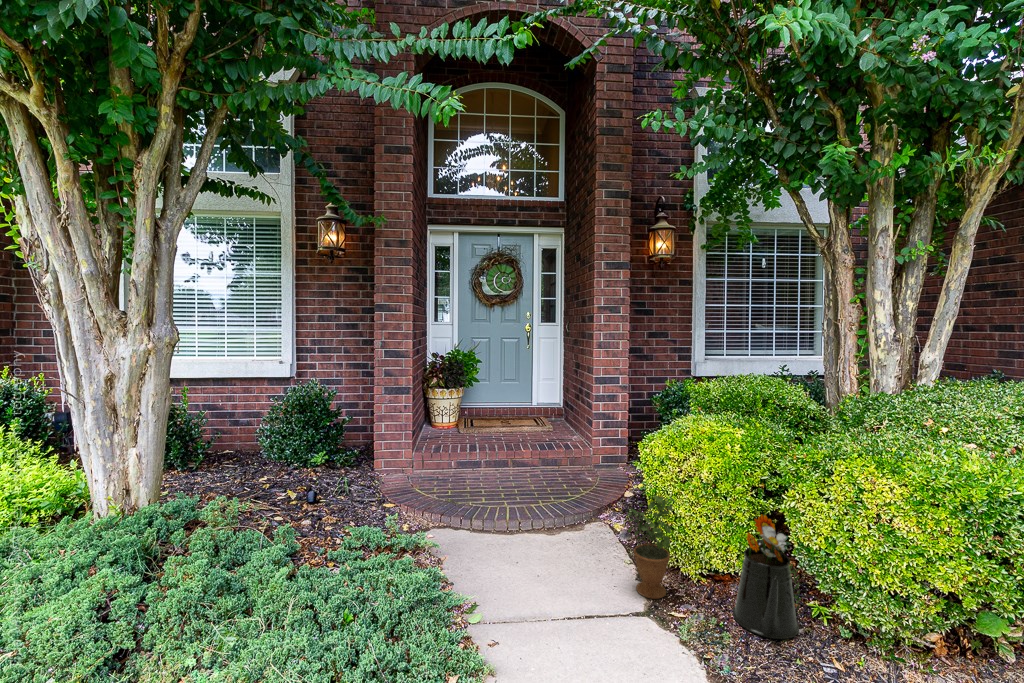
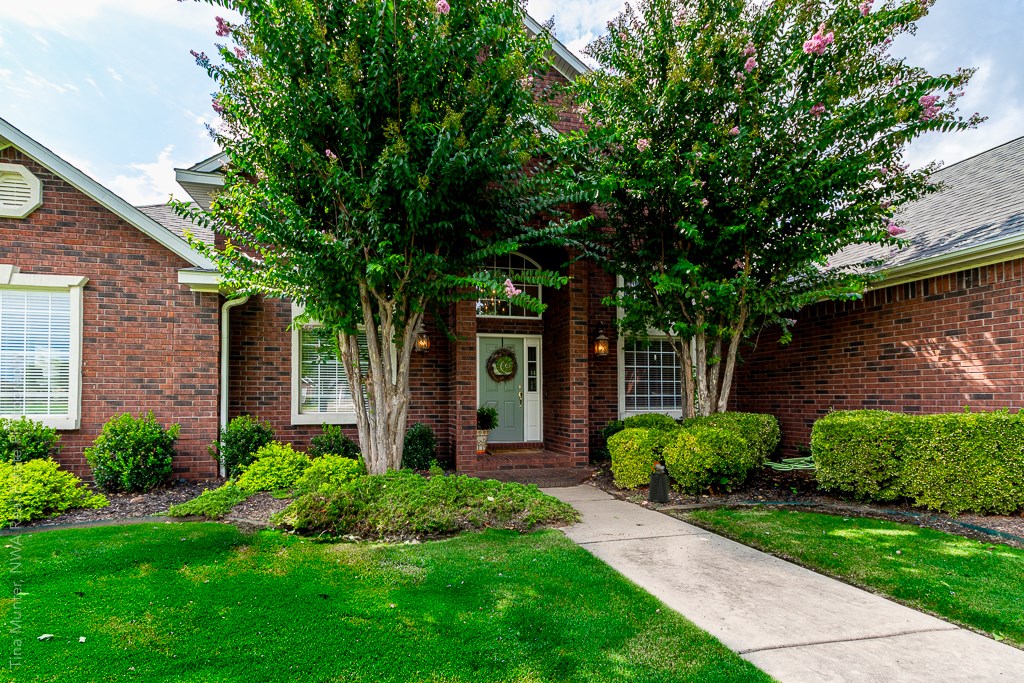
potted plant: present [628,495,675,599] -> none [605,455,624,499]

